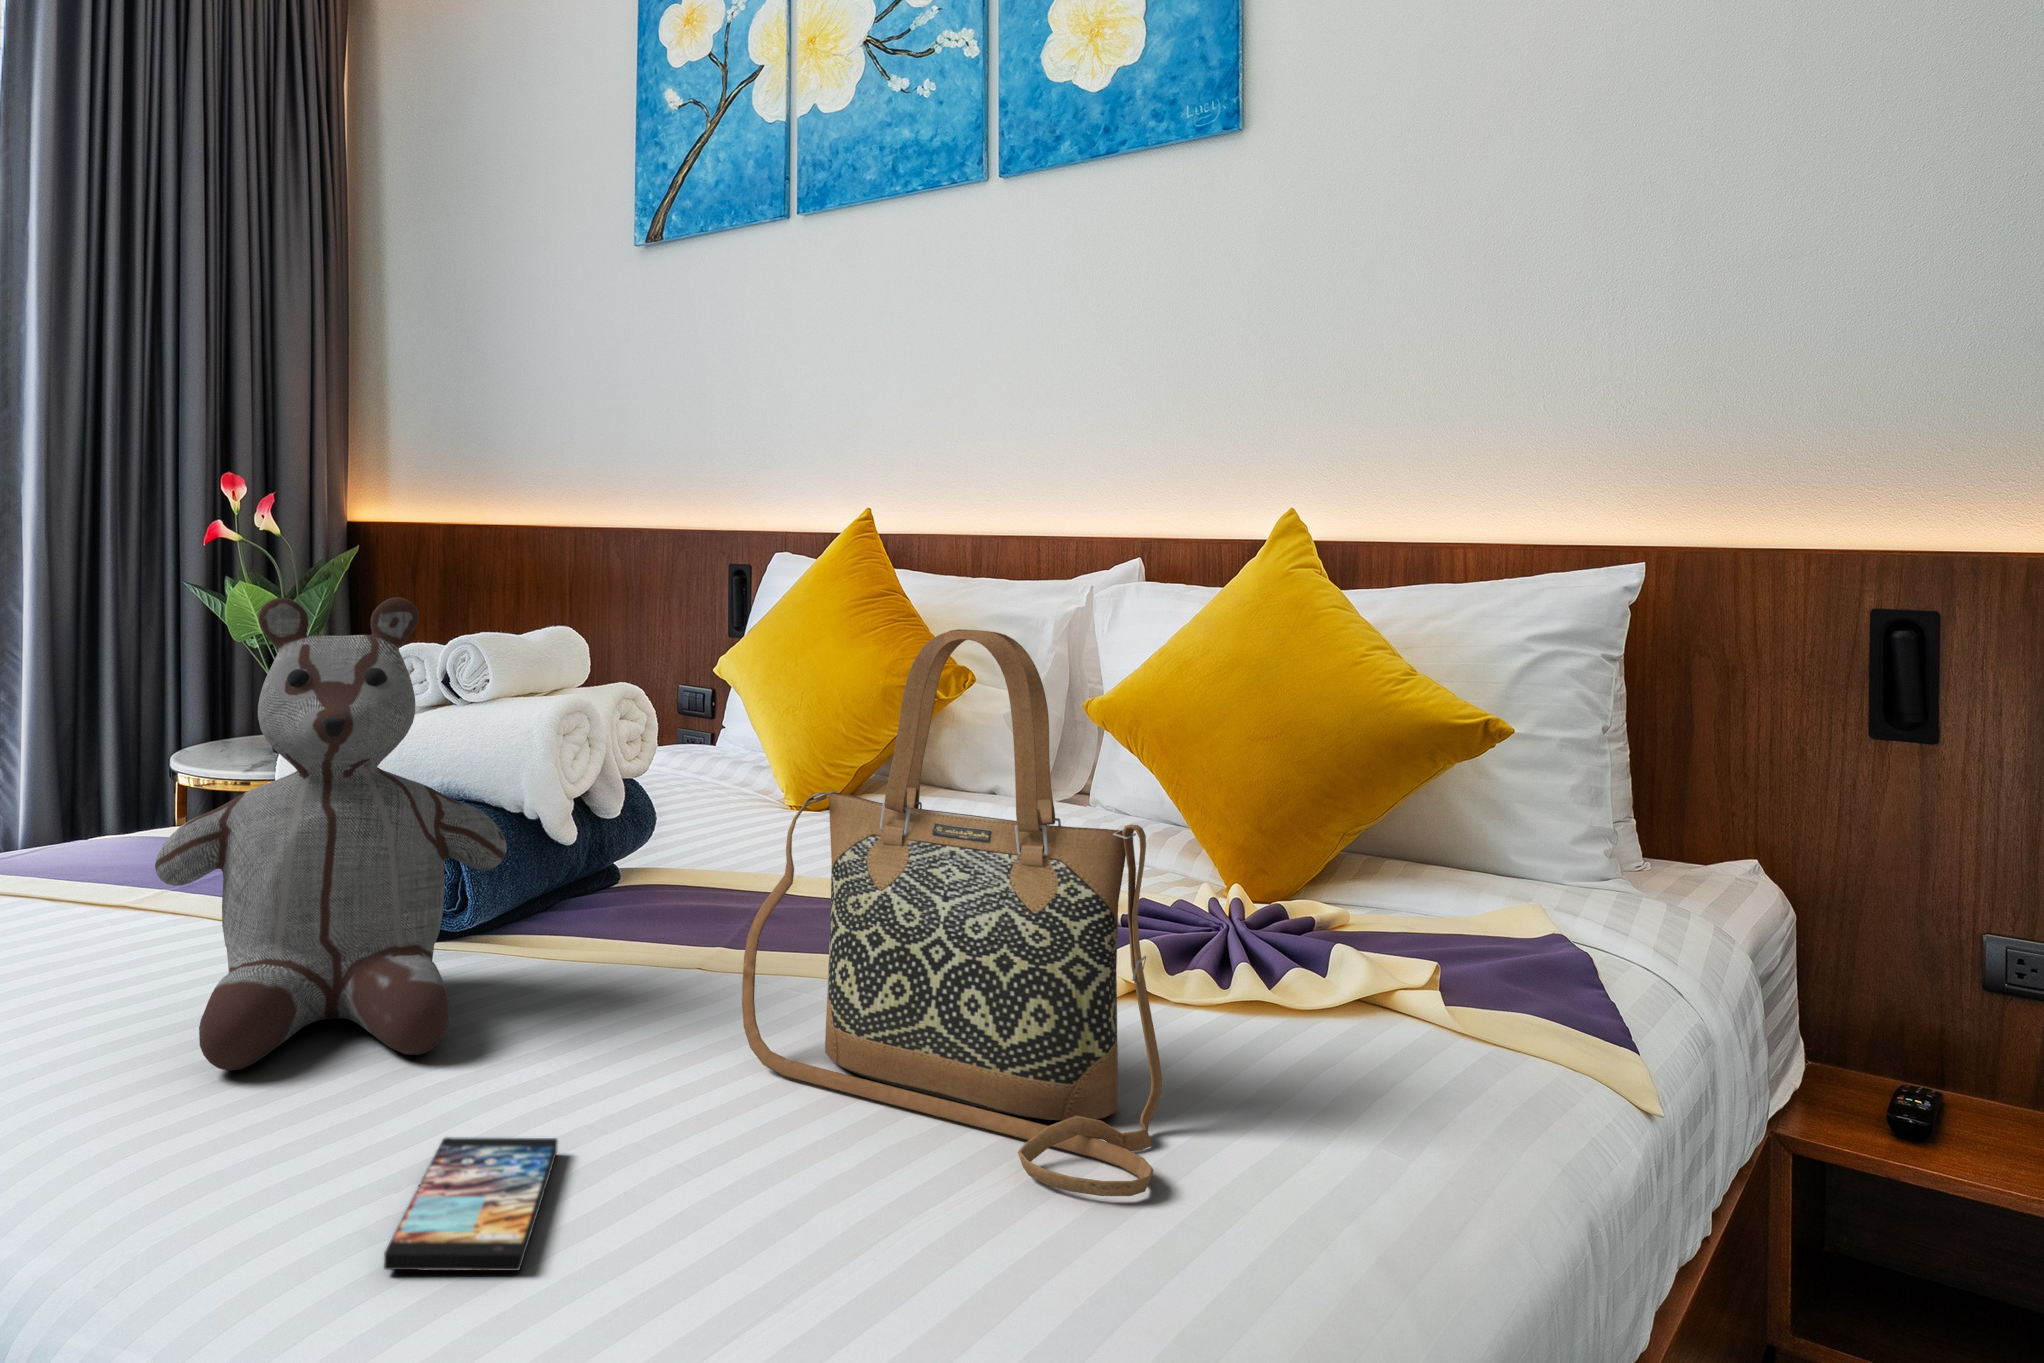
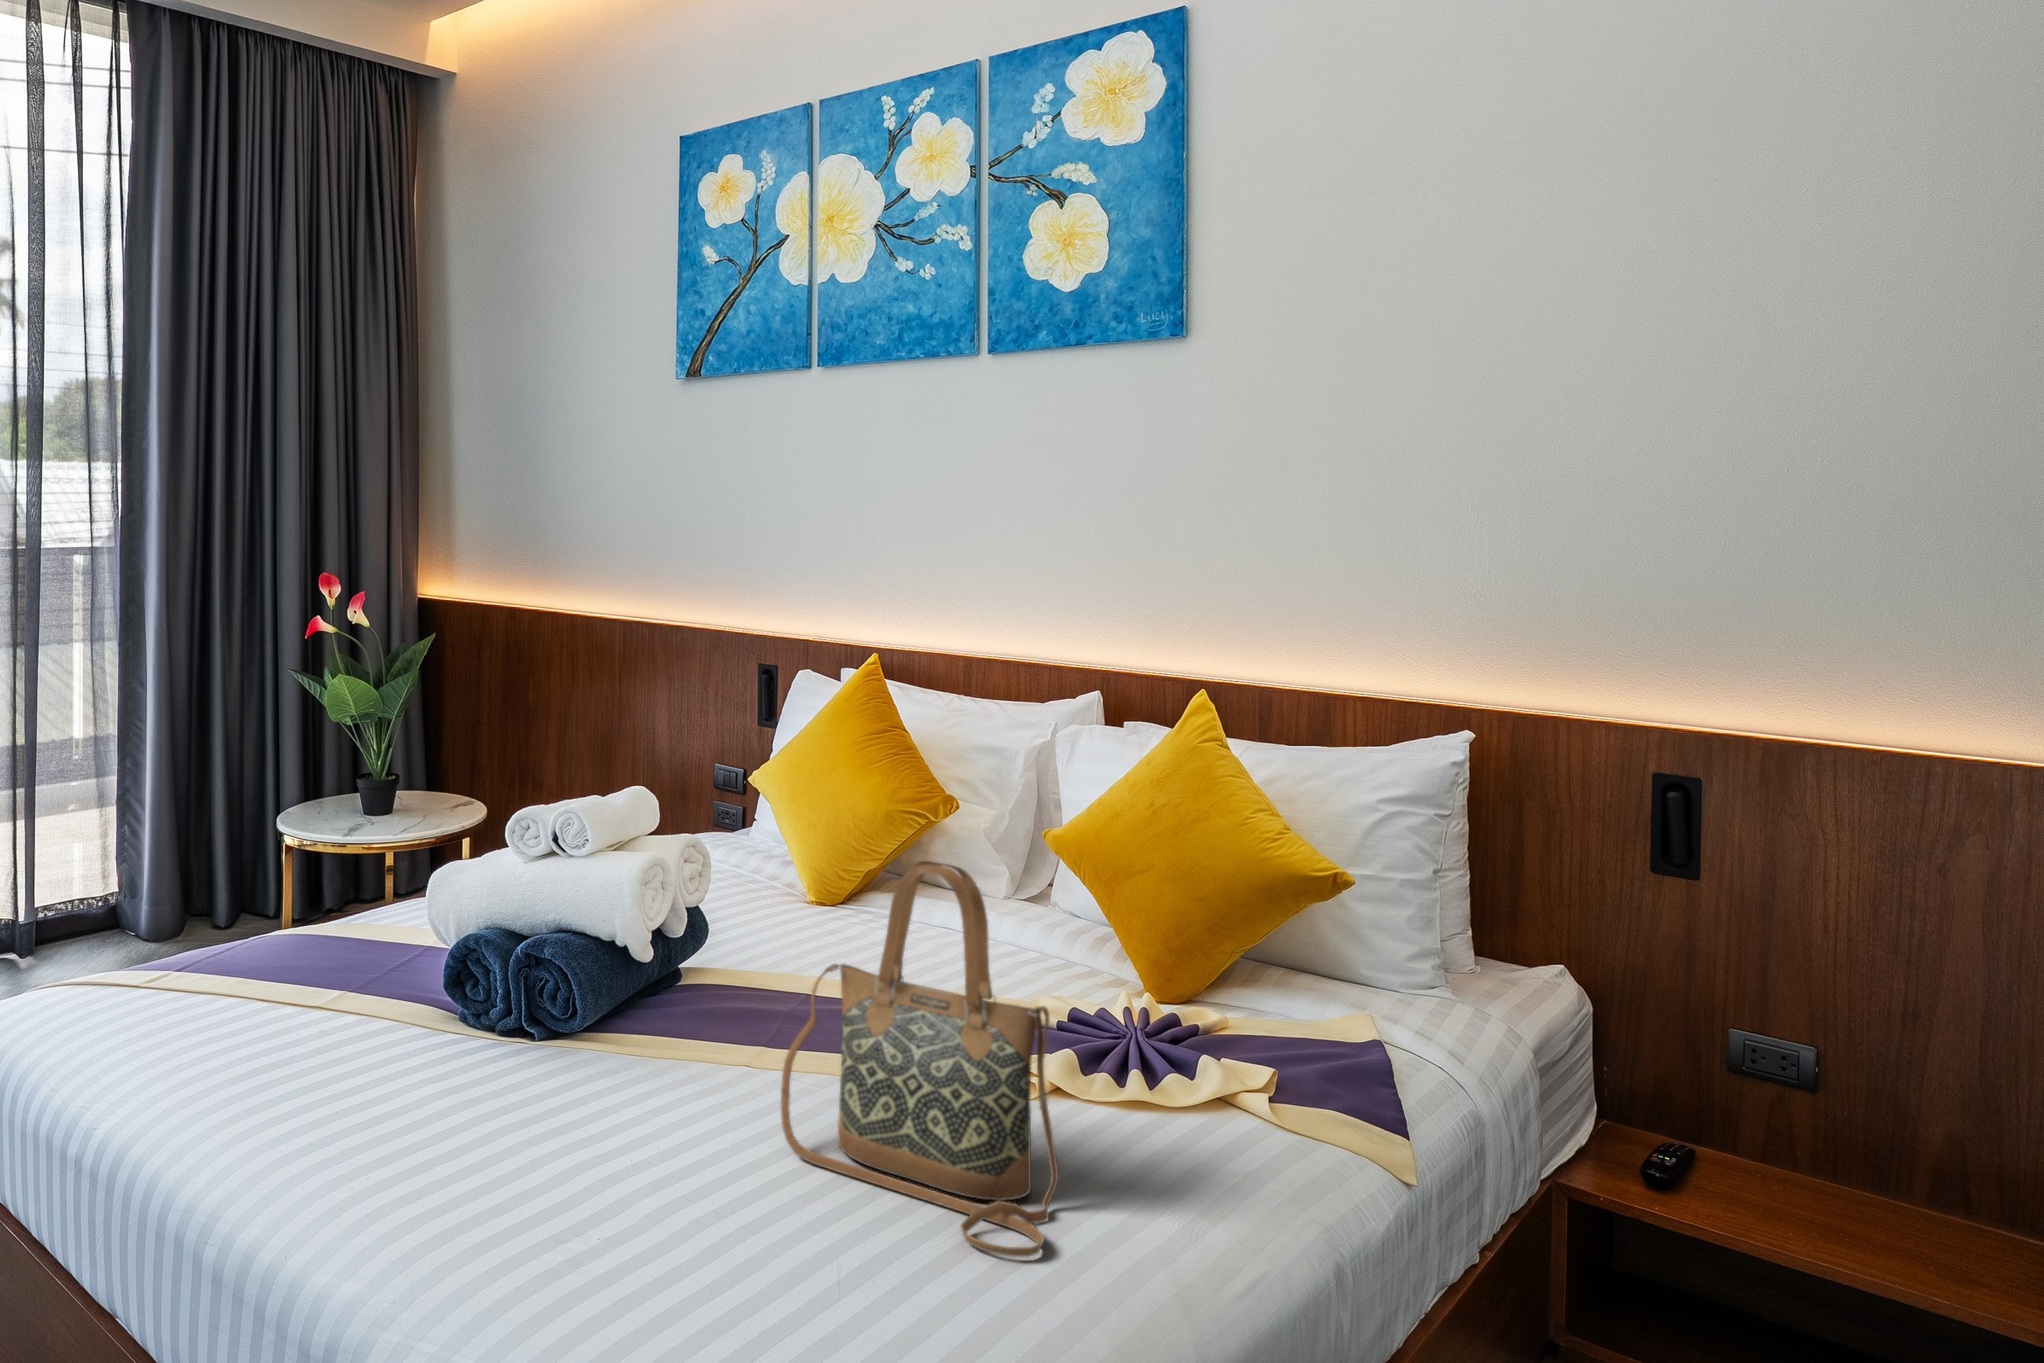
stuffed bear: present [155,597,507,1071] -> none [371,813,612,1156]
smartphone: present [384,1137,558,1271] -> none [570,1211,665,1305]

